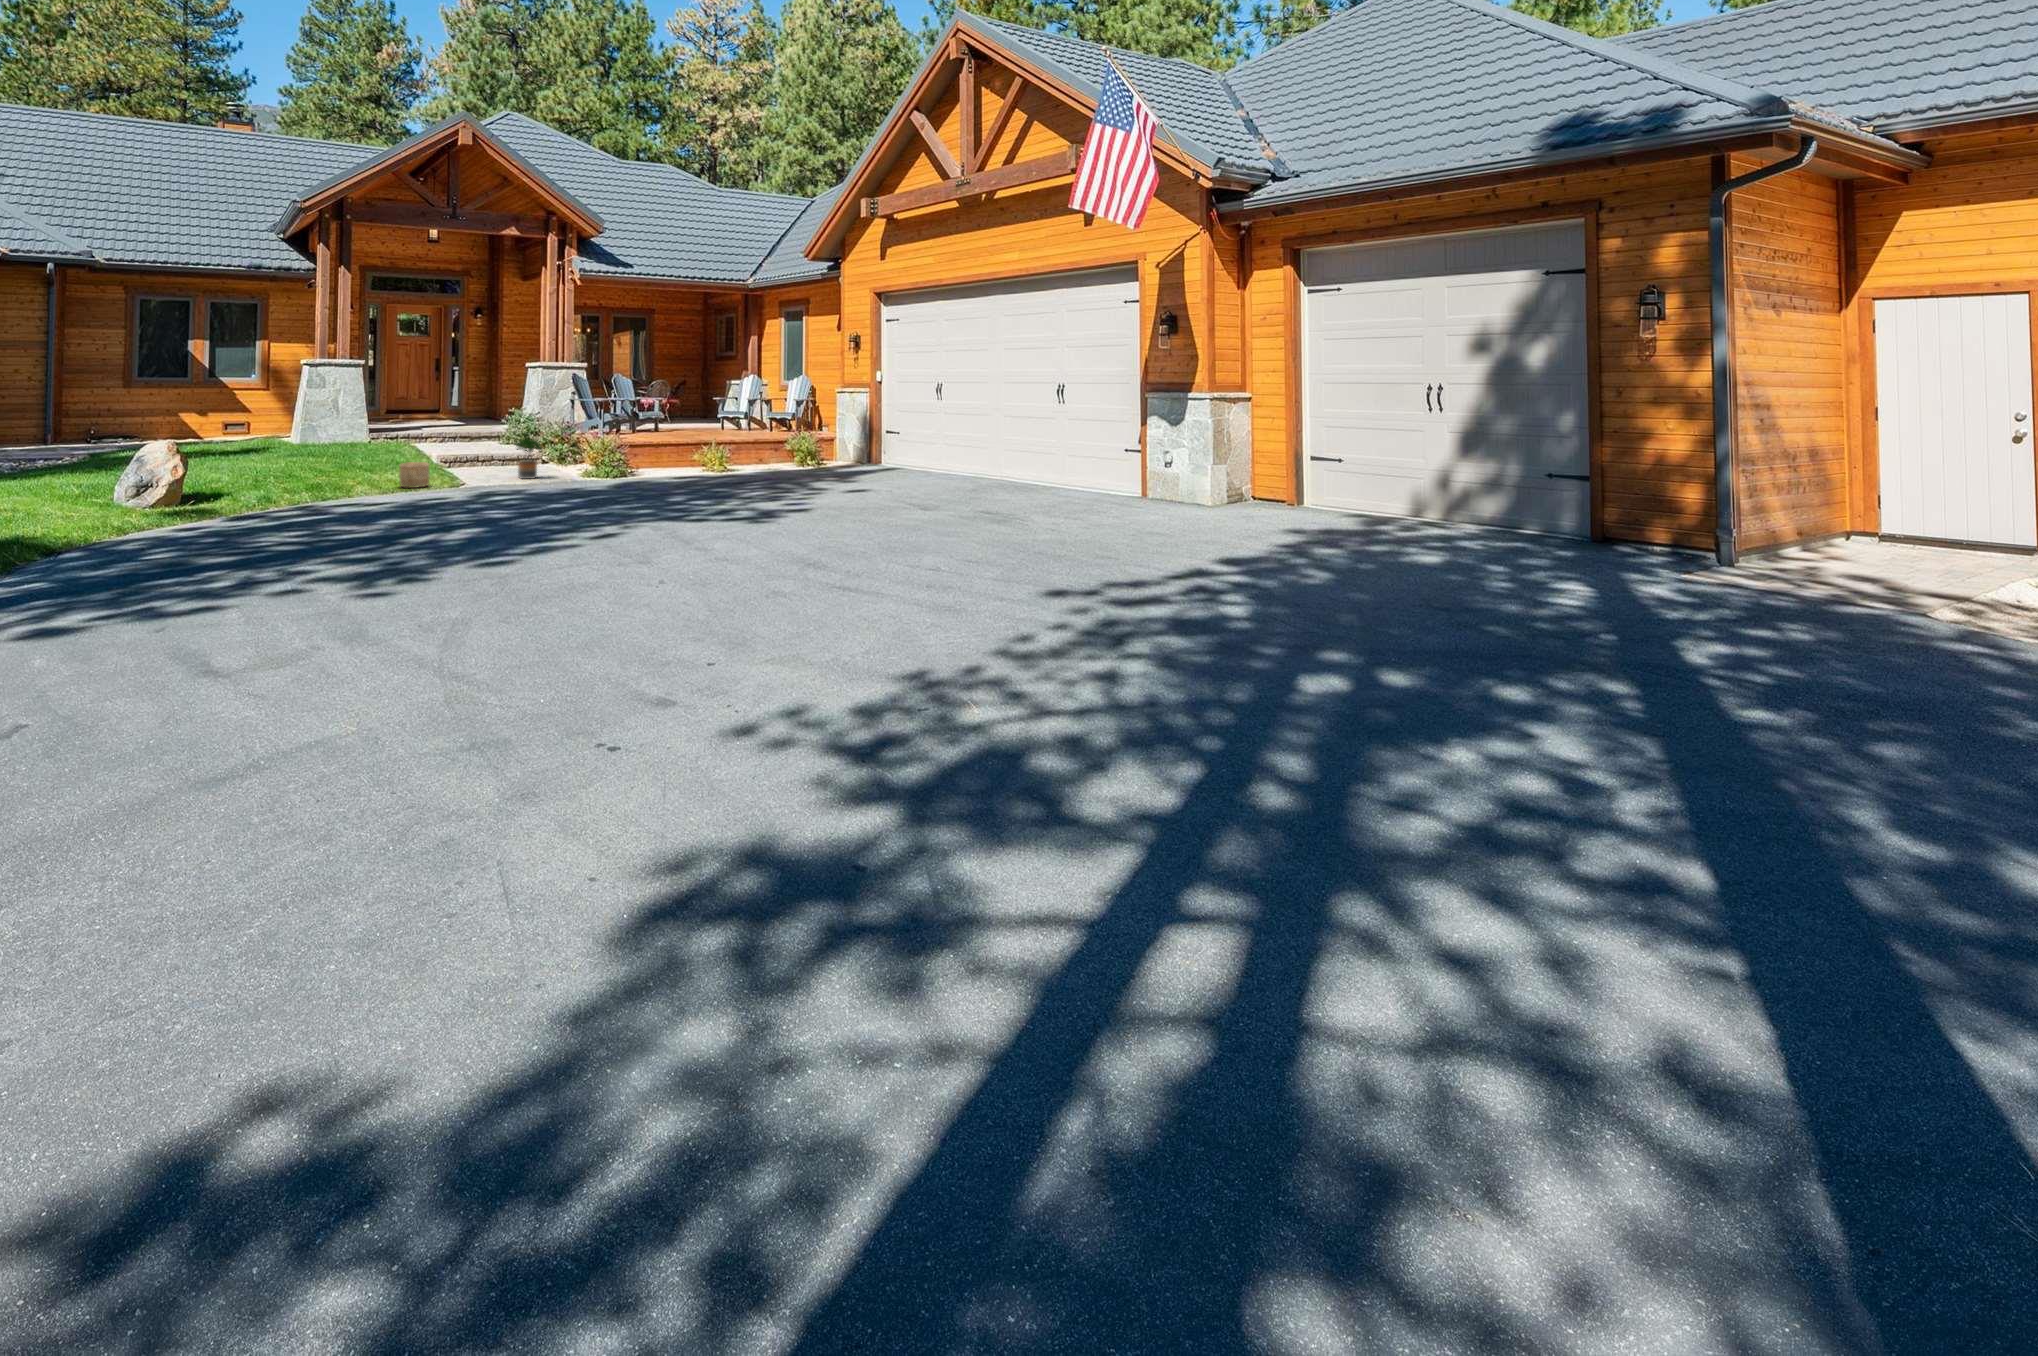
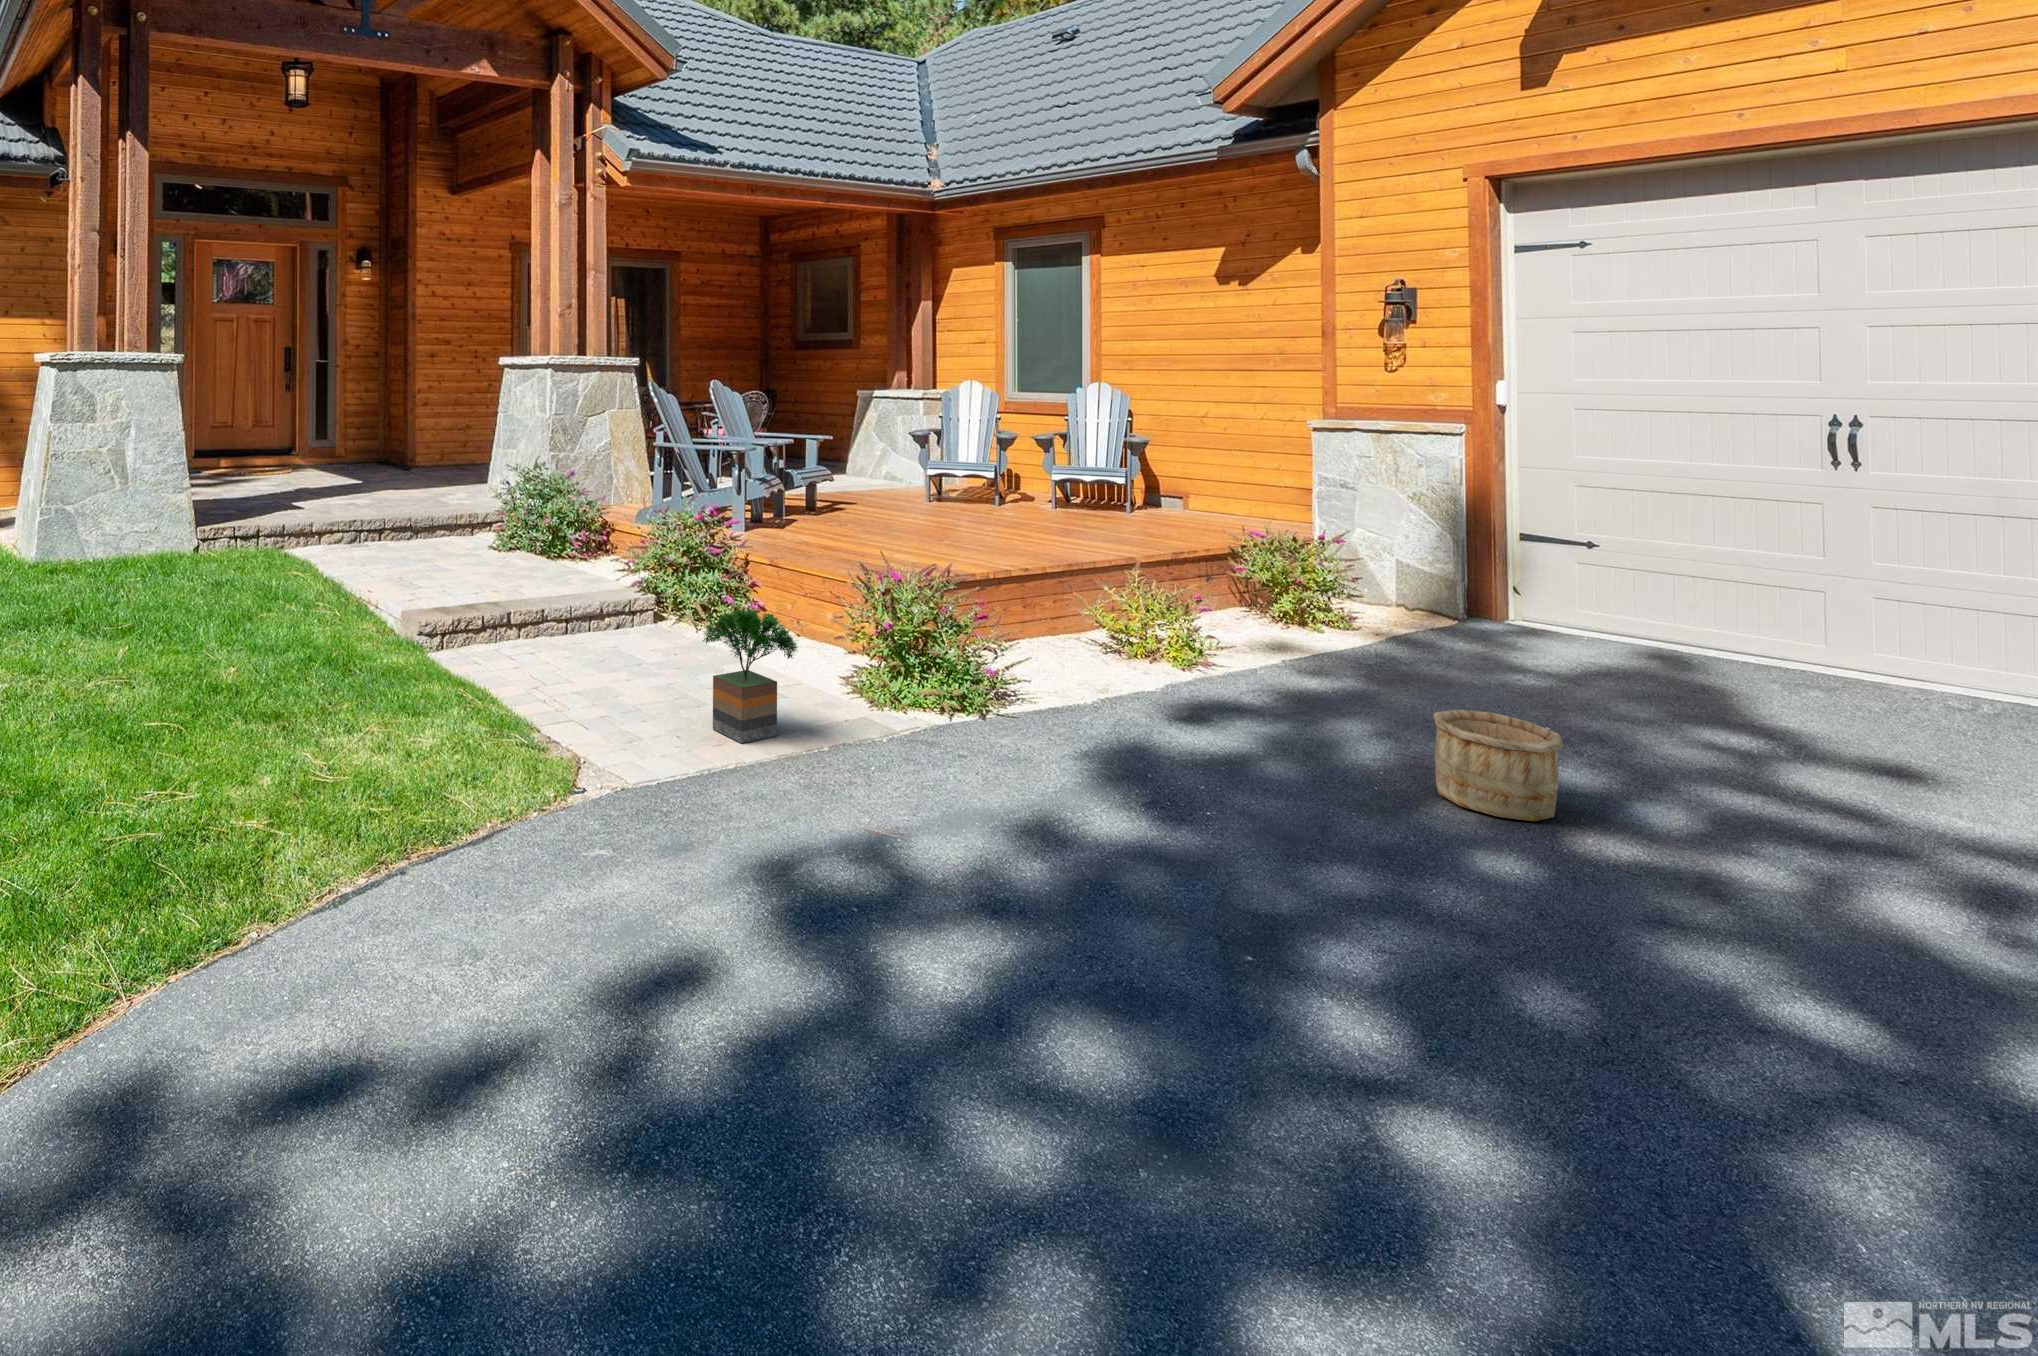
wooden bucket: present [399,462,430,488] -> present [1433,710,1563,821]

